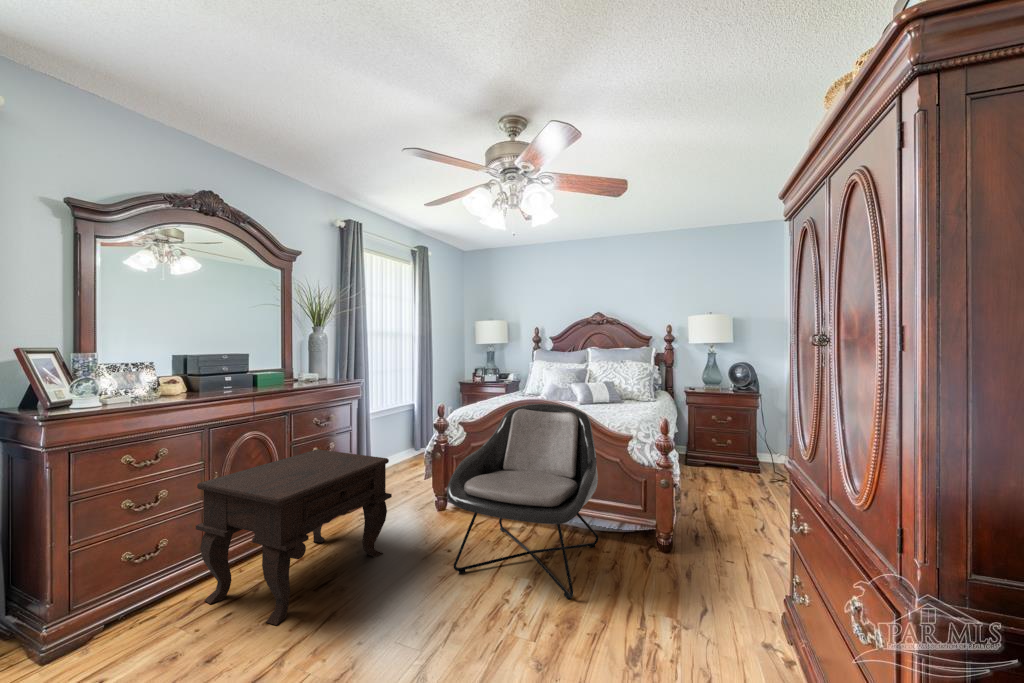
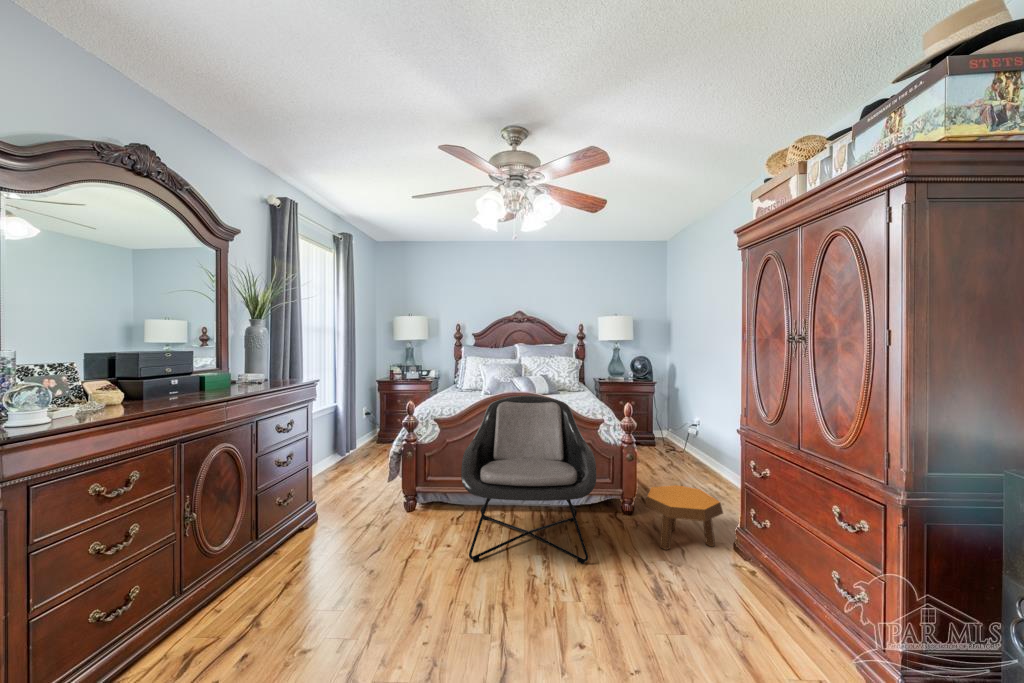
side table: present [196,449,392,625] -> none [190,457,392,643]
footstool: none [665,522,765,612] -> present [645,485,723,550]

